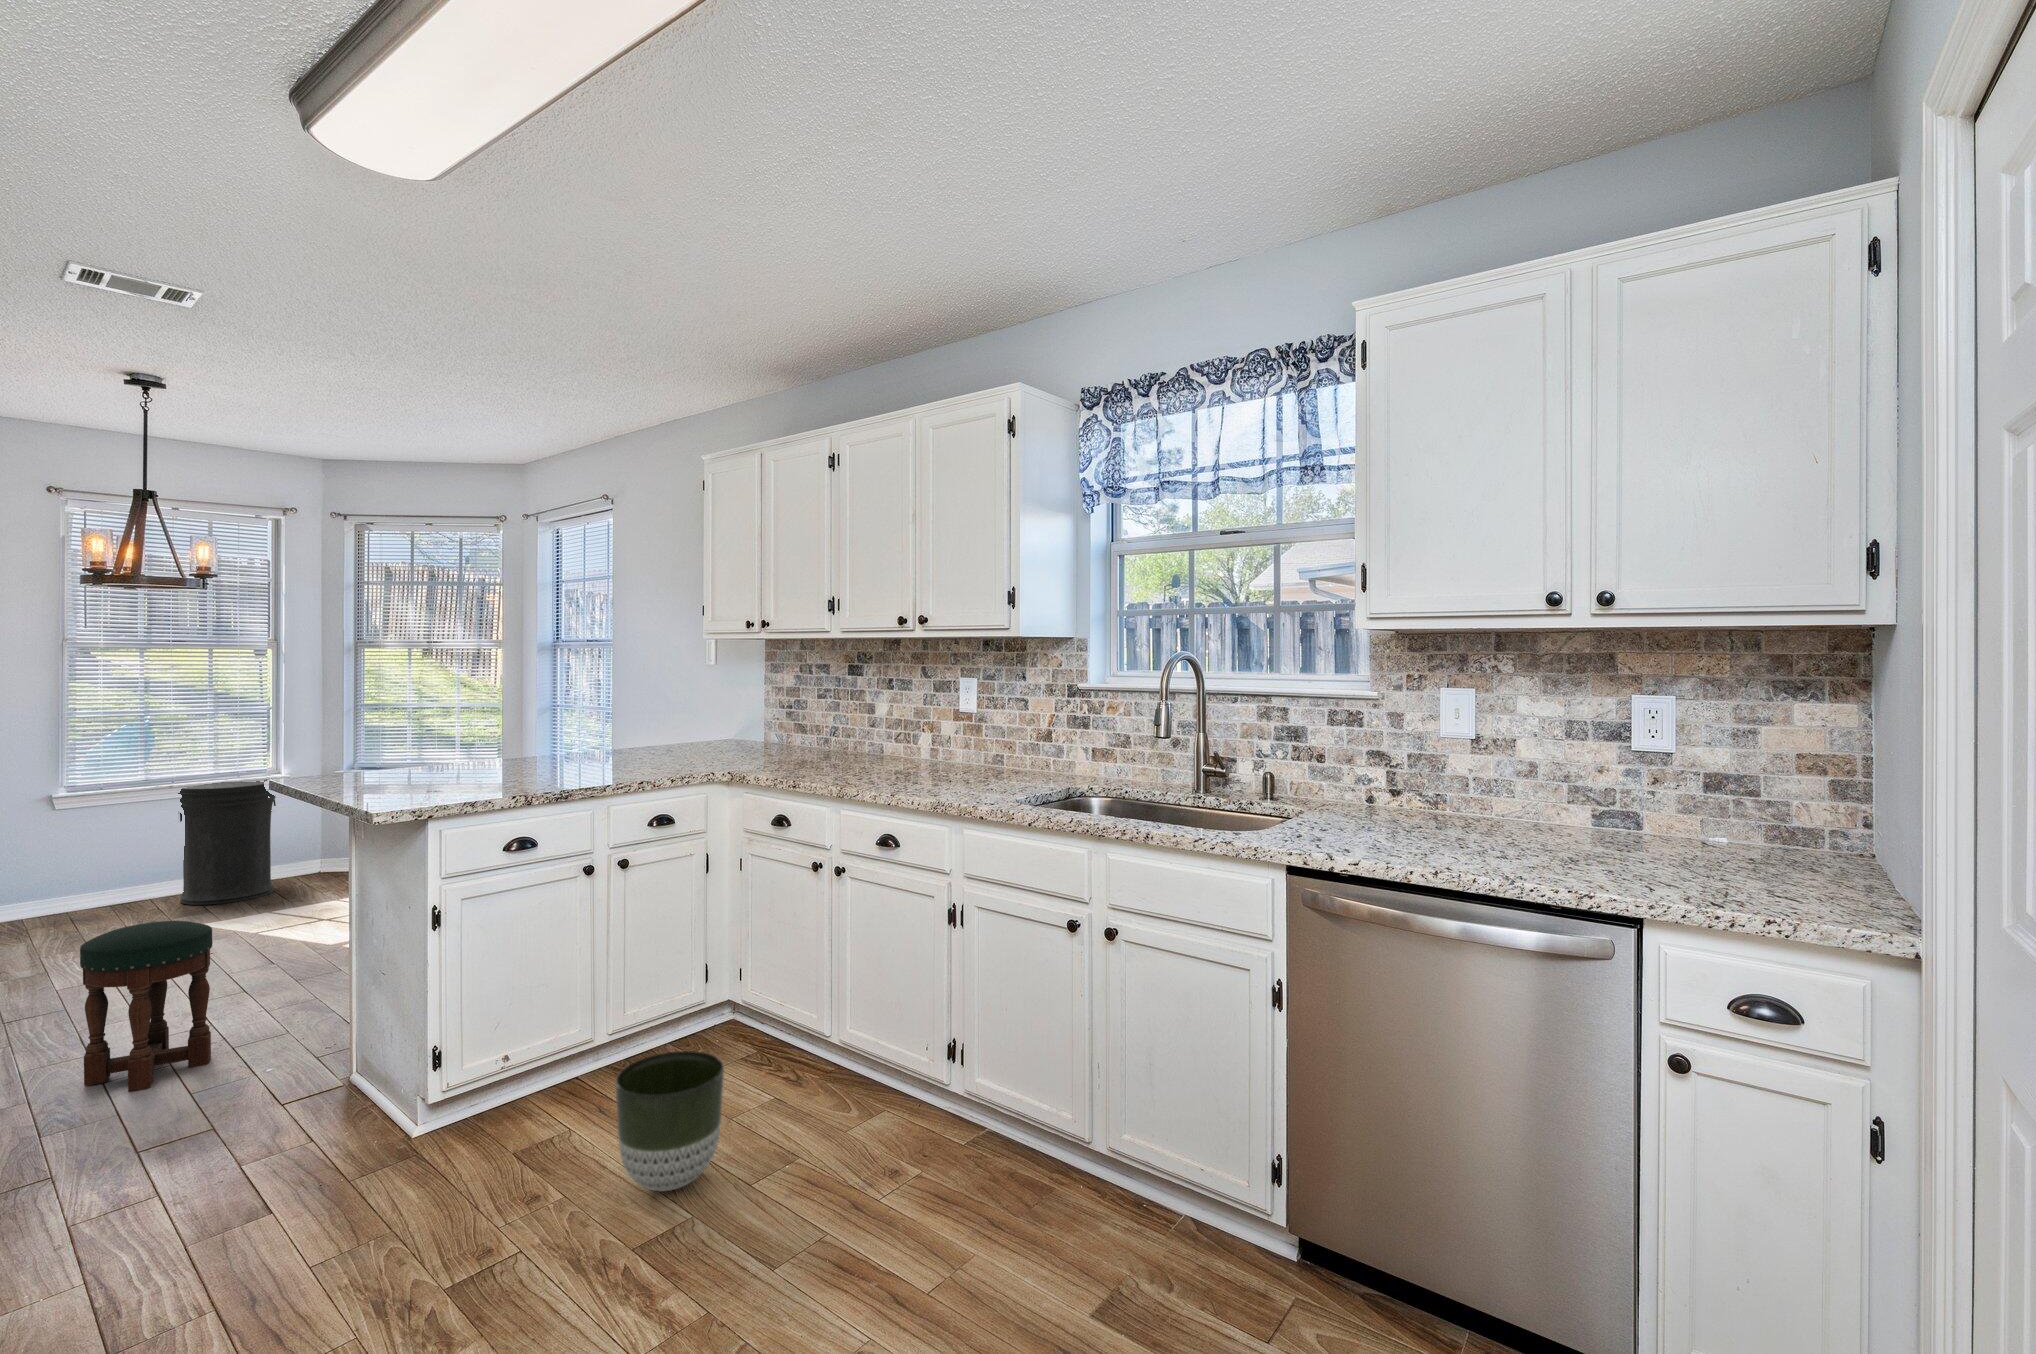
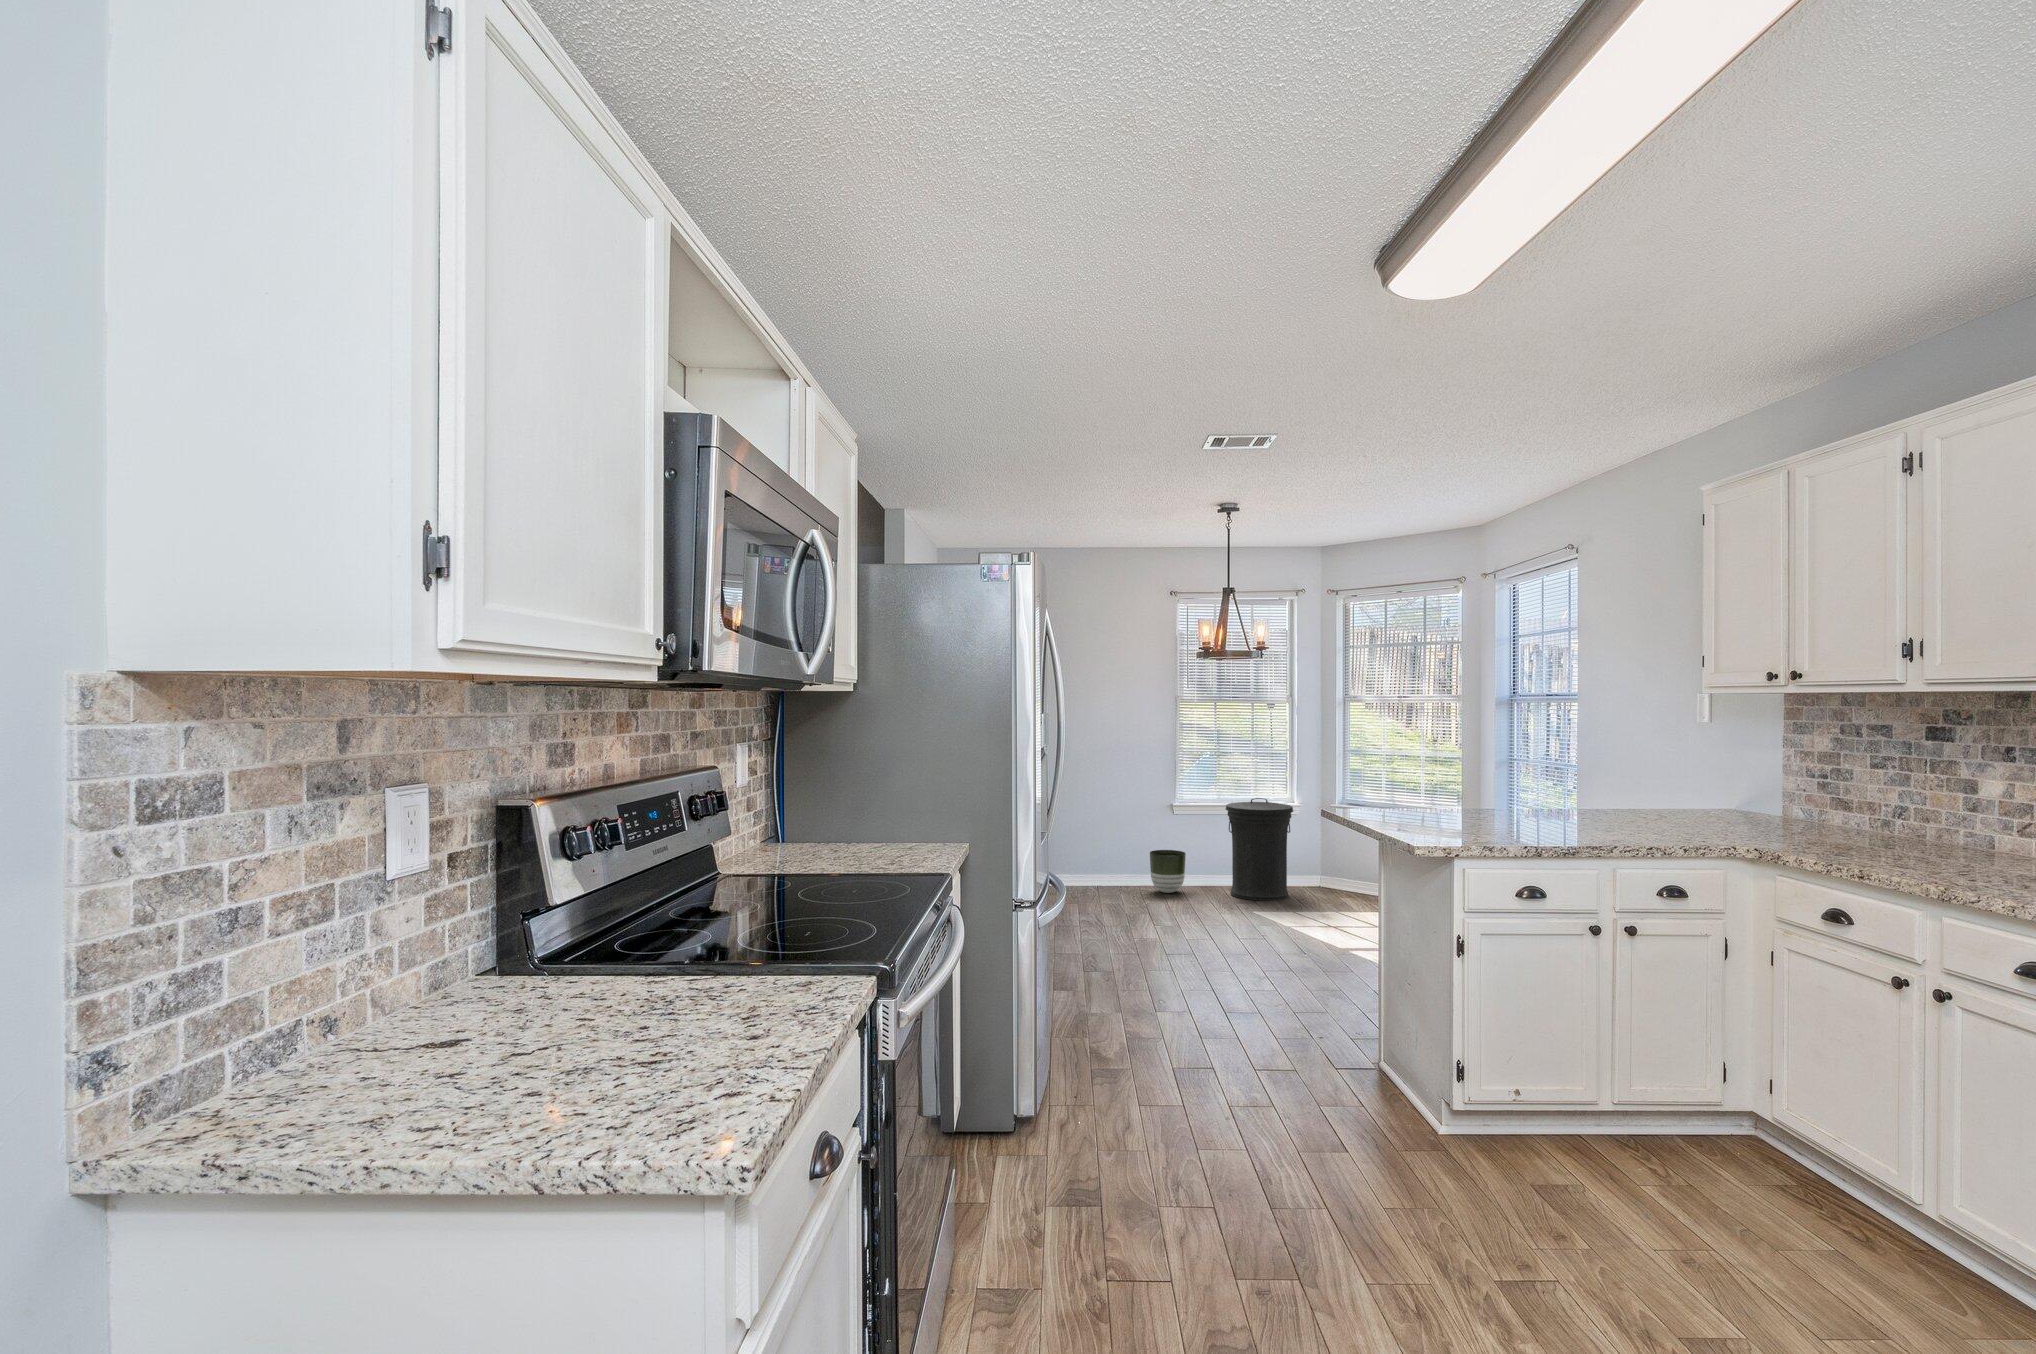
stool: present [80,921,213,1092] -> none [1206,908,1279,1031]
planter: present [616,1051,724,1191] -> present [1150,850,1186,893]

